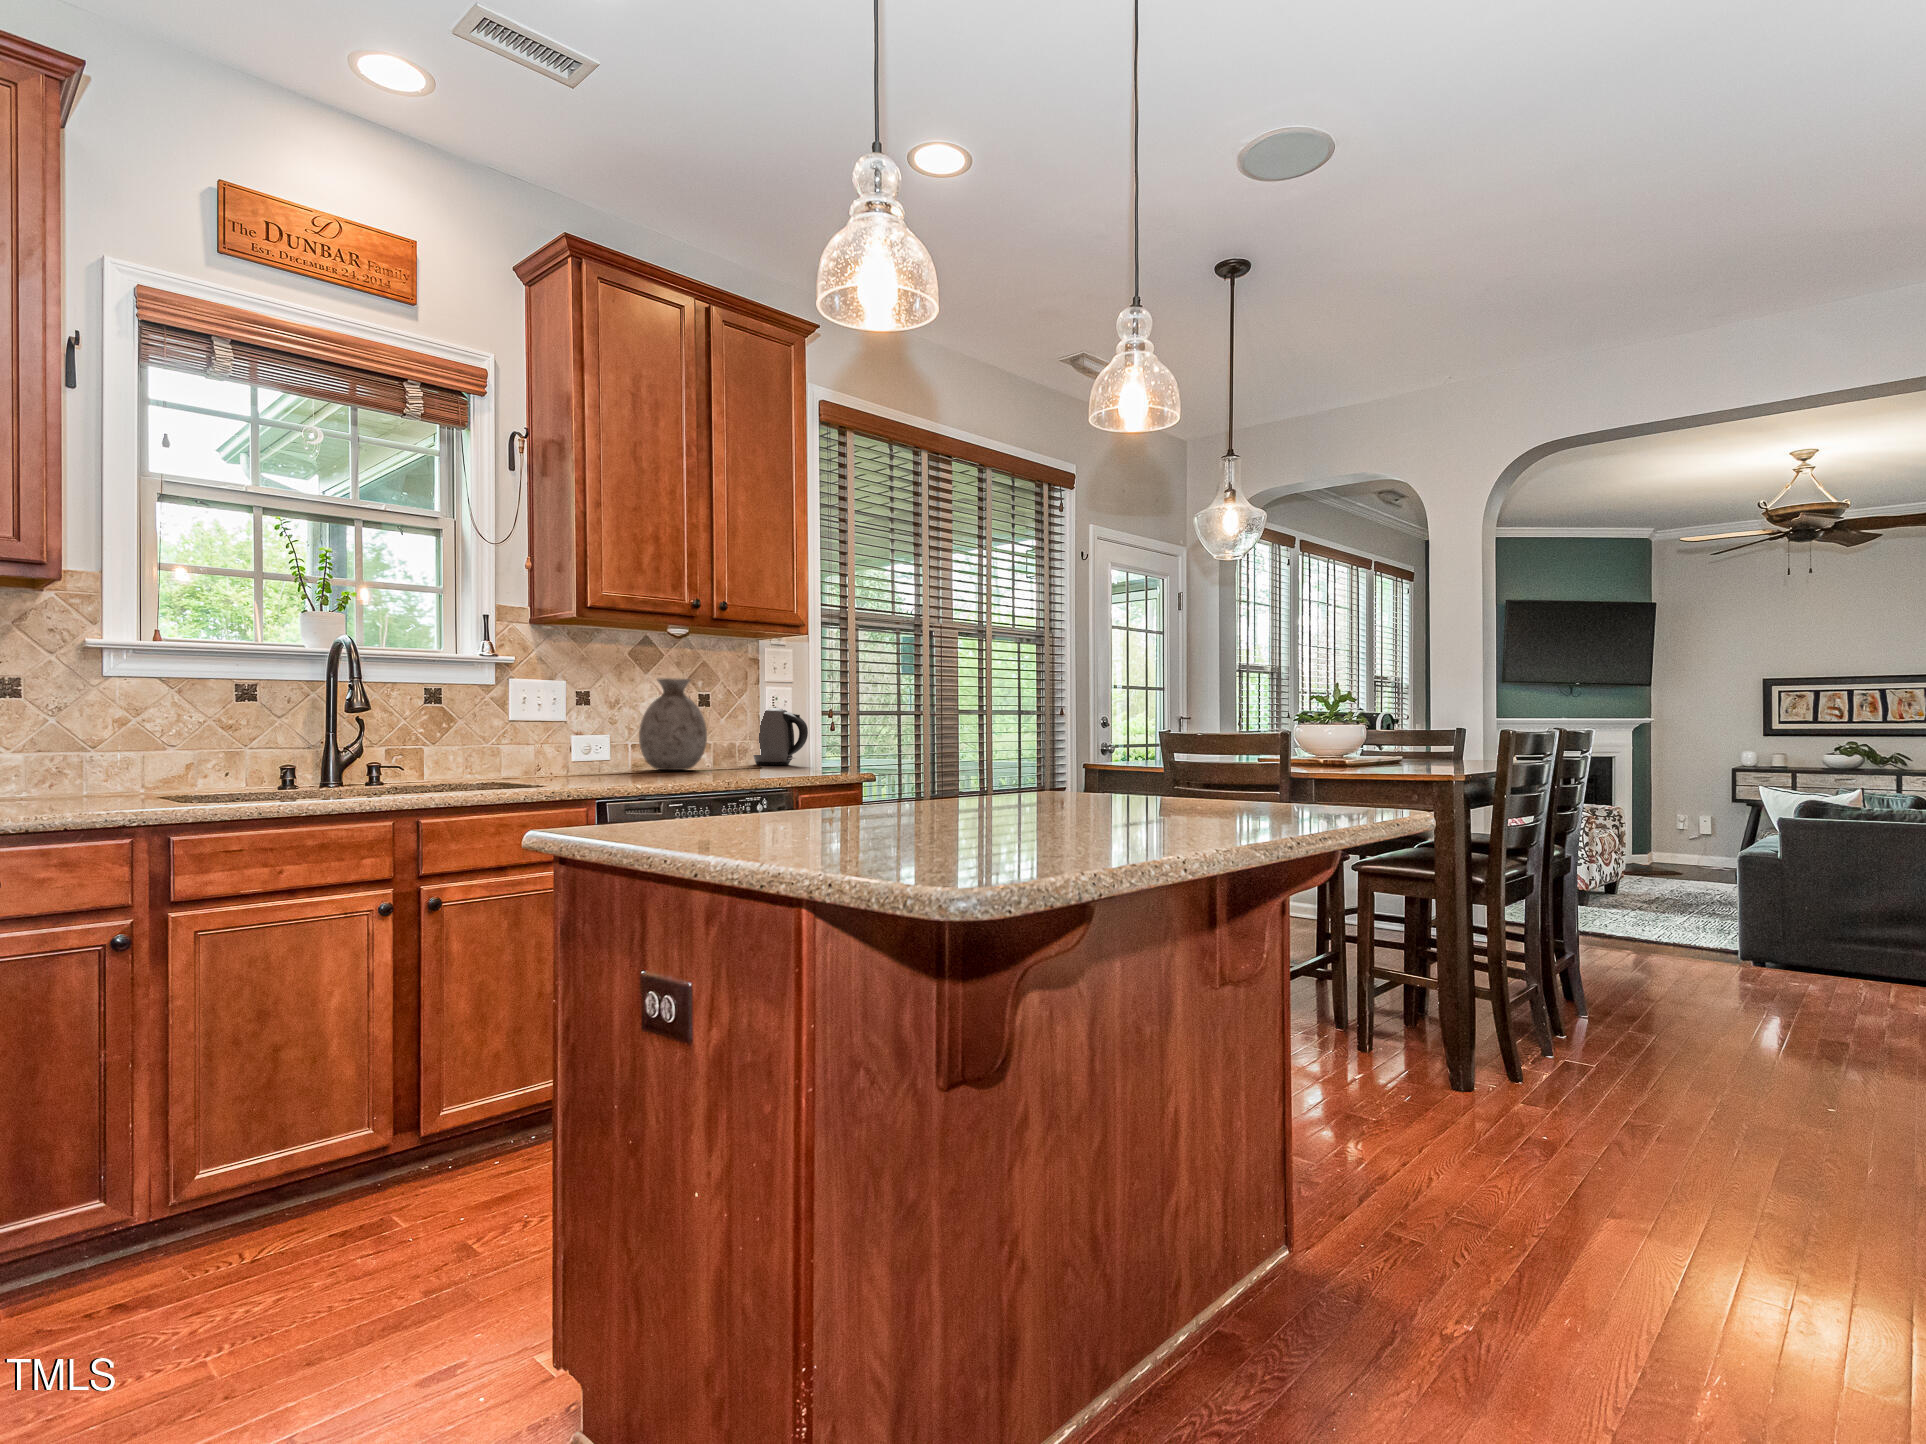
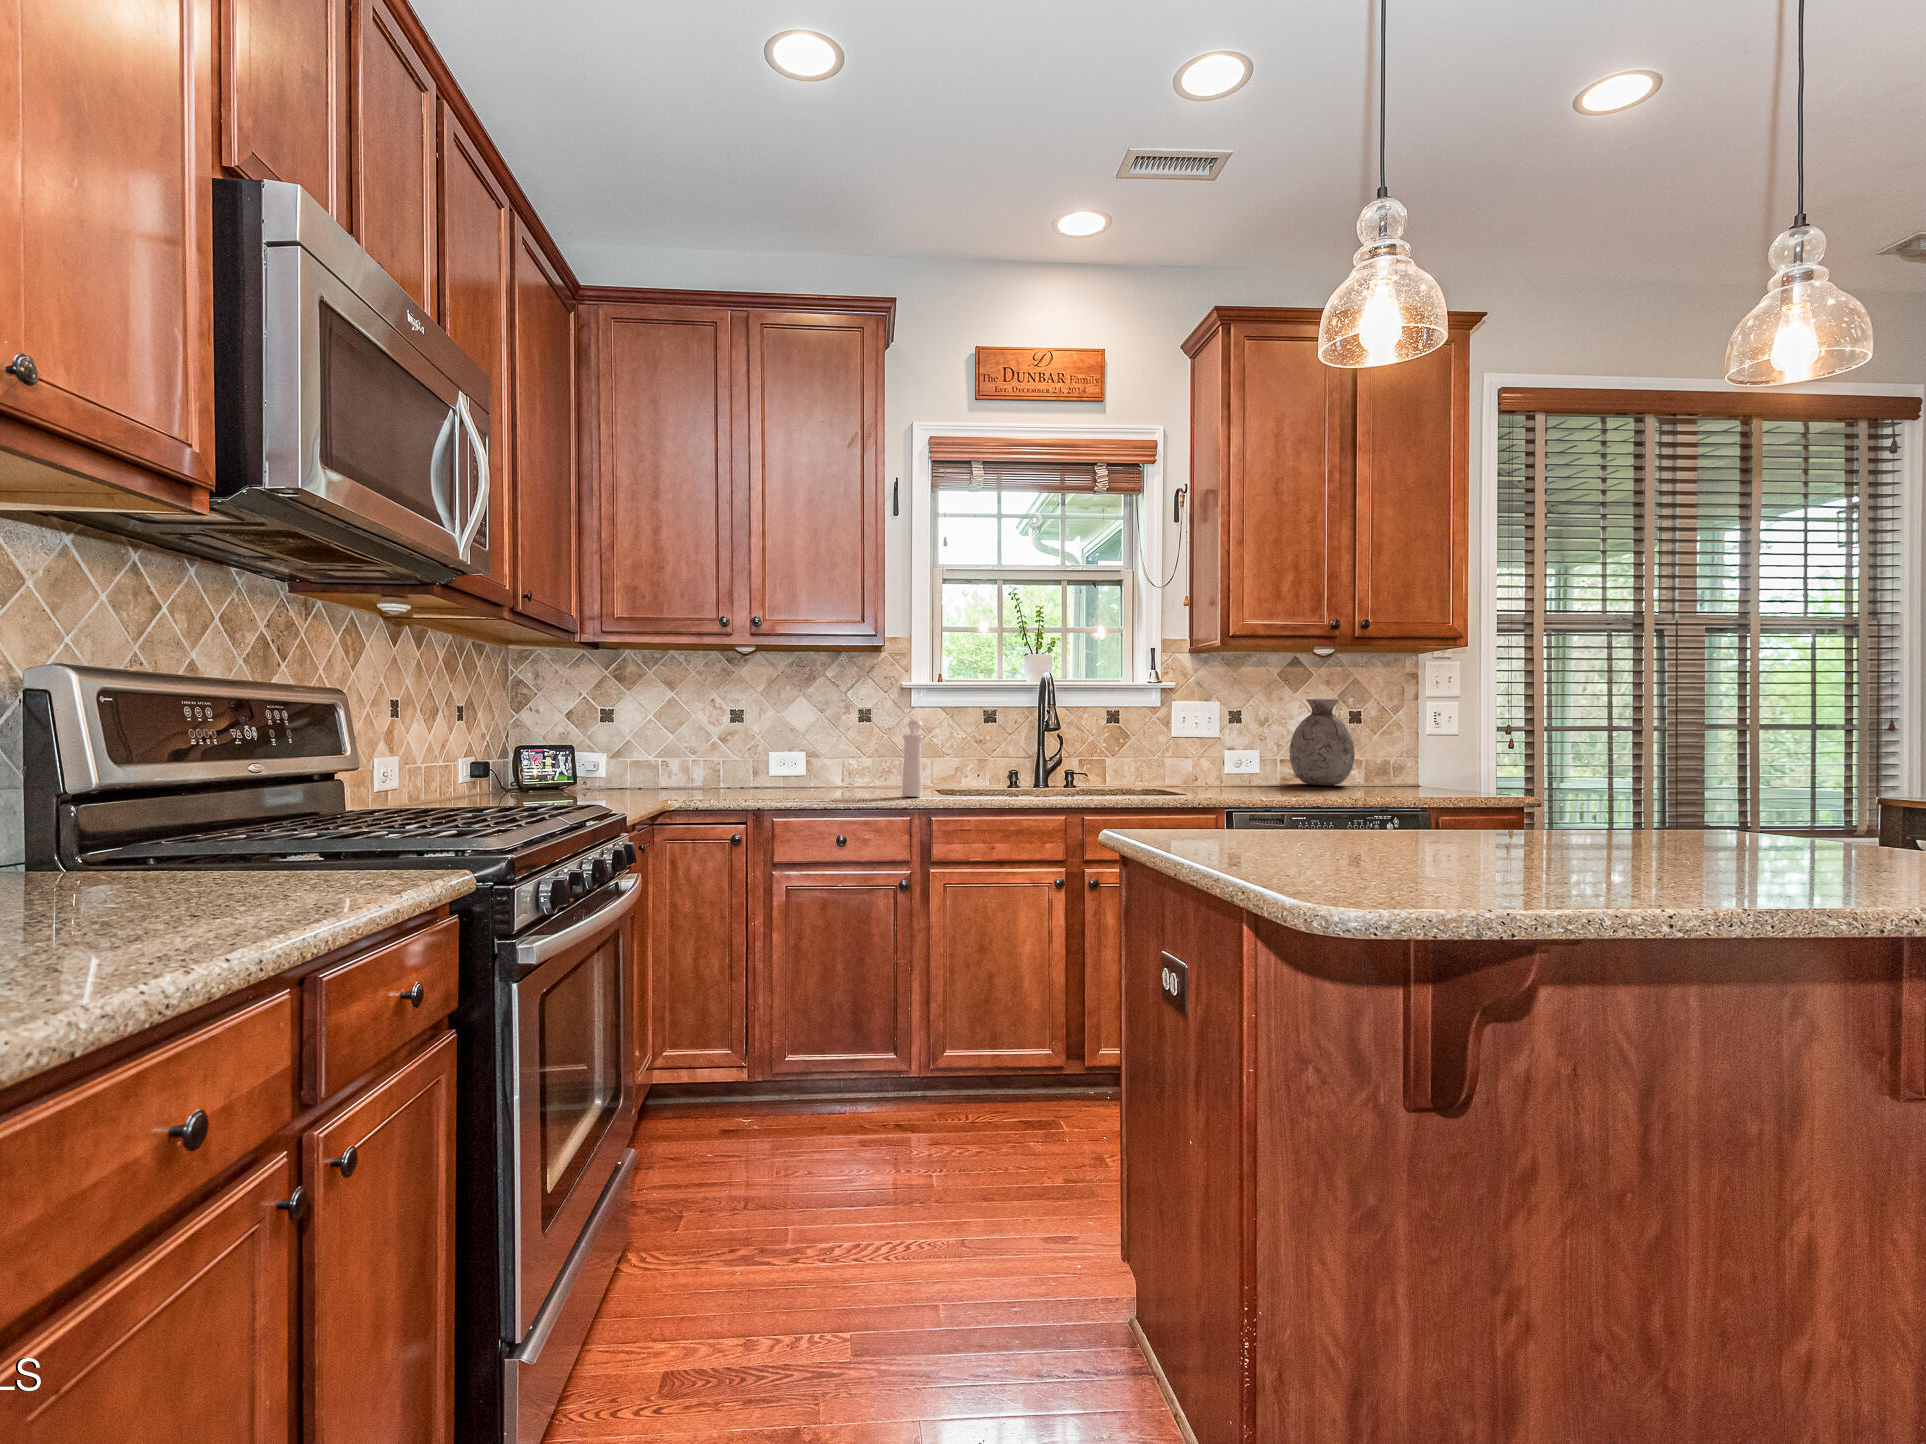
pepper mill: none [115,698,156,810] -> present [902,721,923,797]
kettle: present [753,708,808,765] -> none [1410,726,1471,785]

